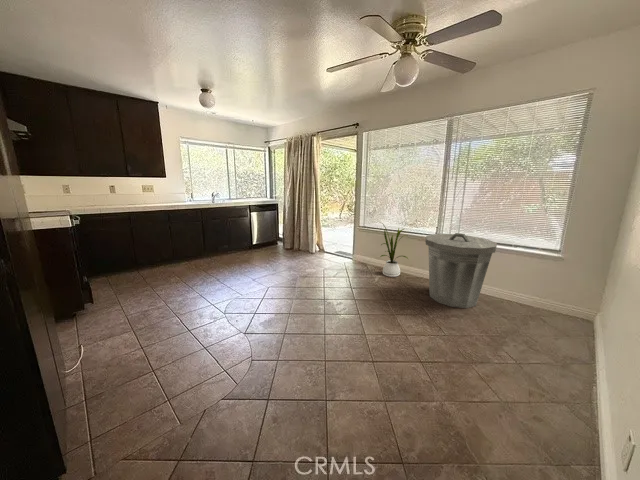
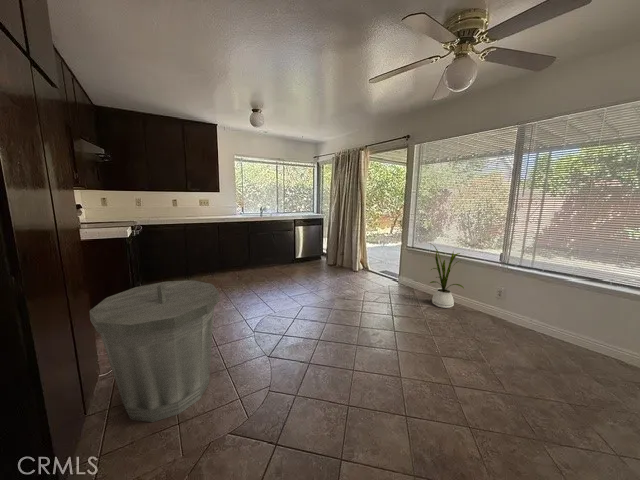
trash can: present [425,233,497,308] -> present [90,280,220,422]

